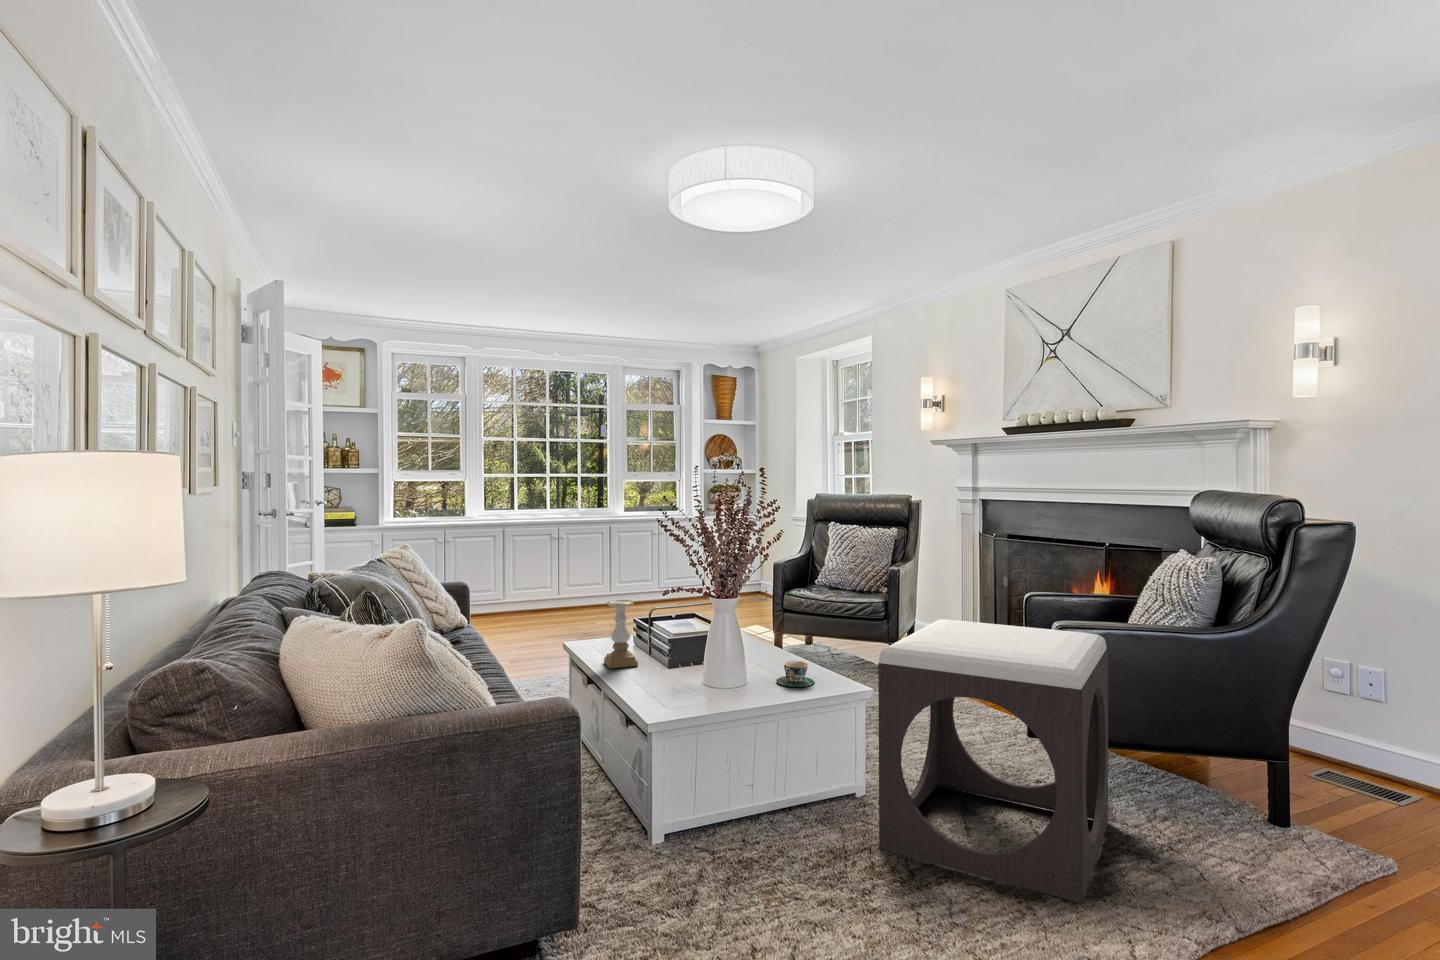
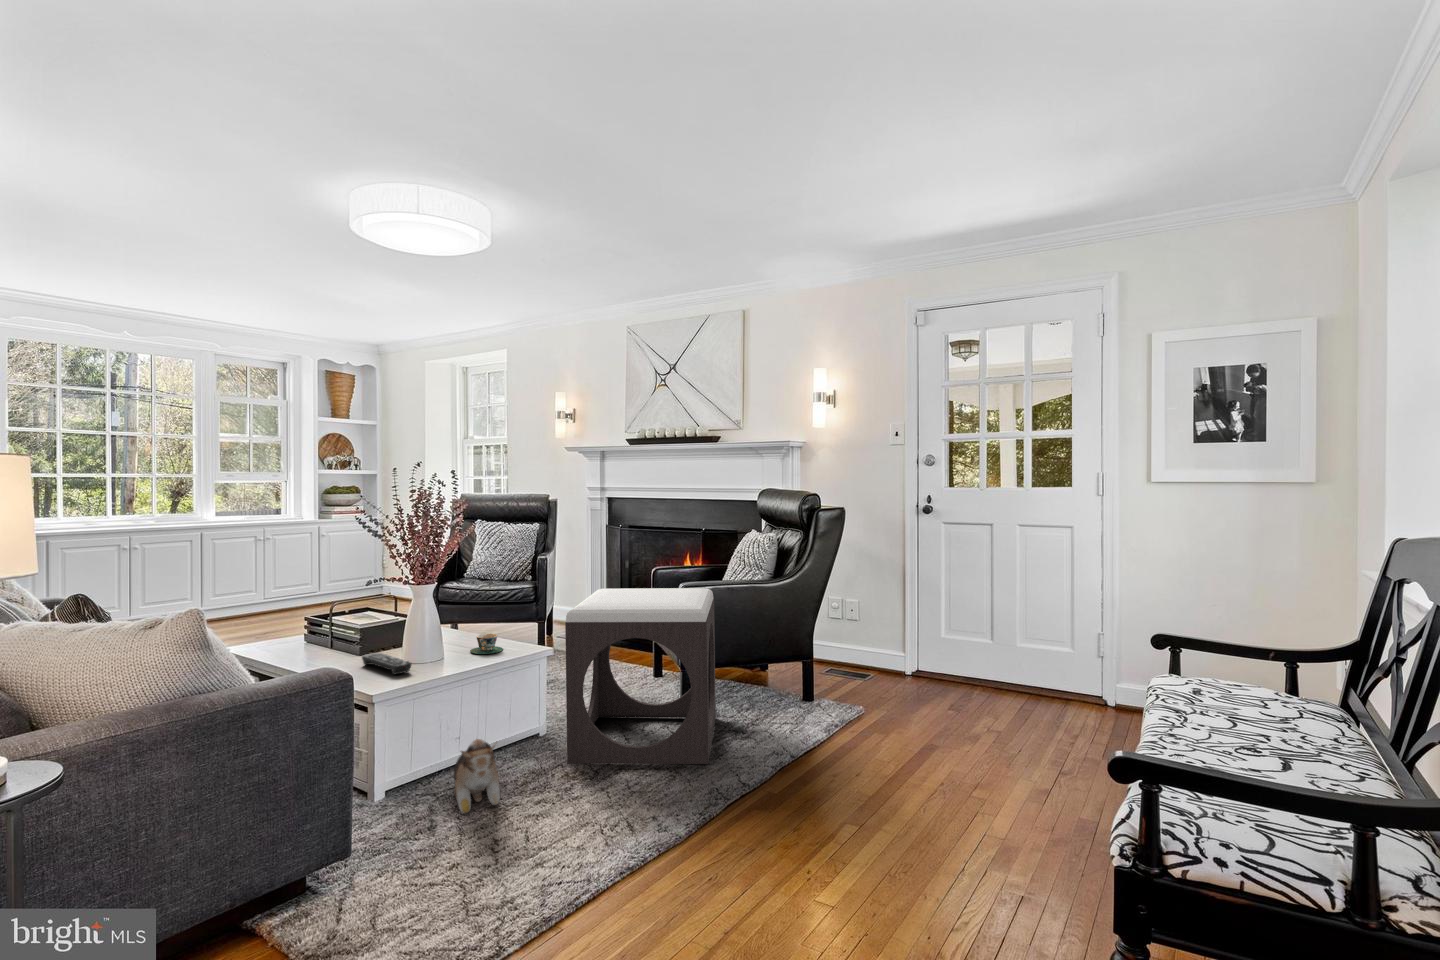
candle holder: present [604,600,638,668] -> none [292,597,331,662]
remote control: none [660,669,702,700] -> present [362,653,411,675]
plush toy: none [723,803,782,895] -> present [454,739,500,813]

